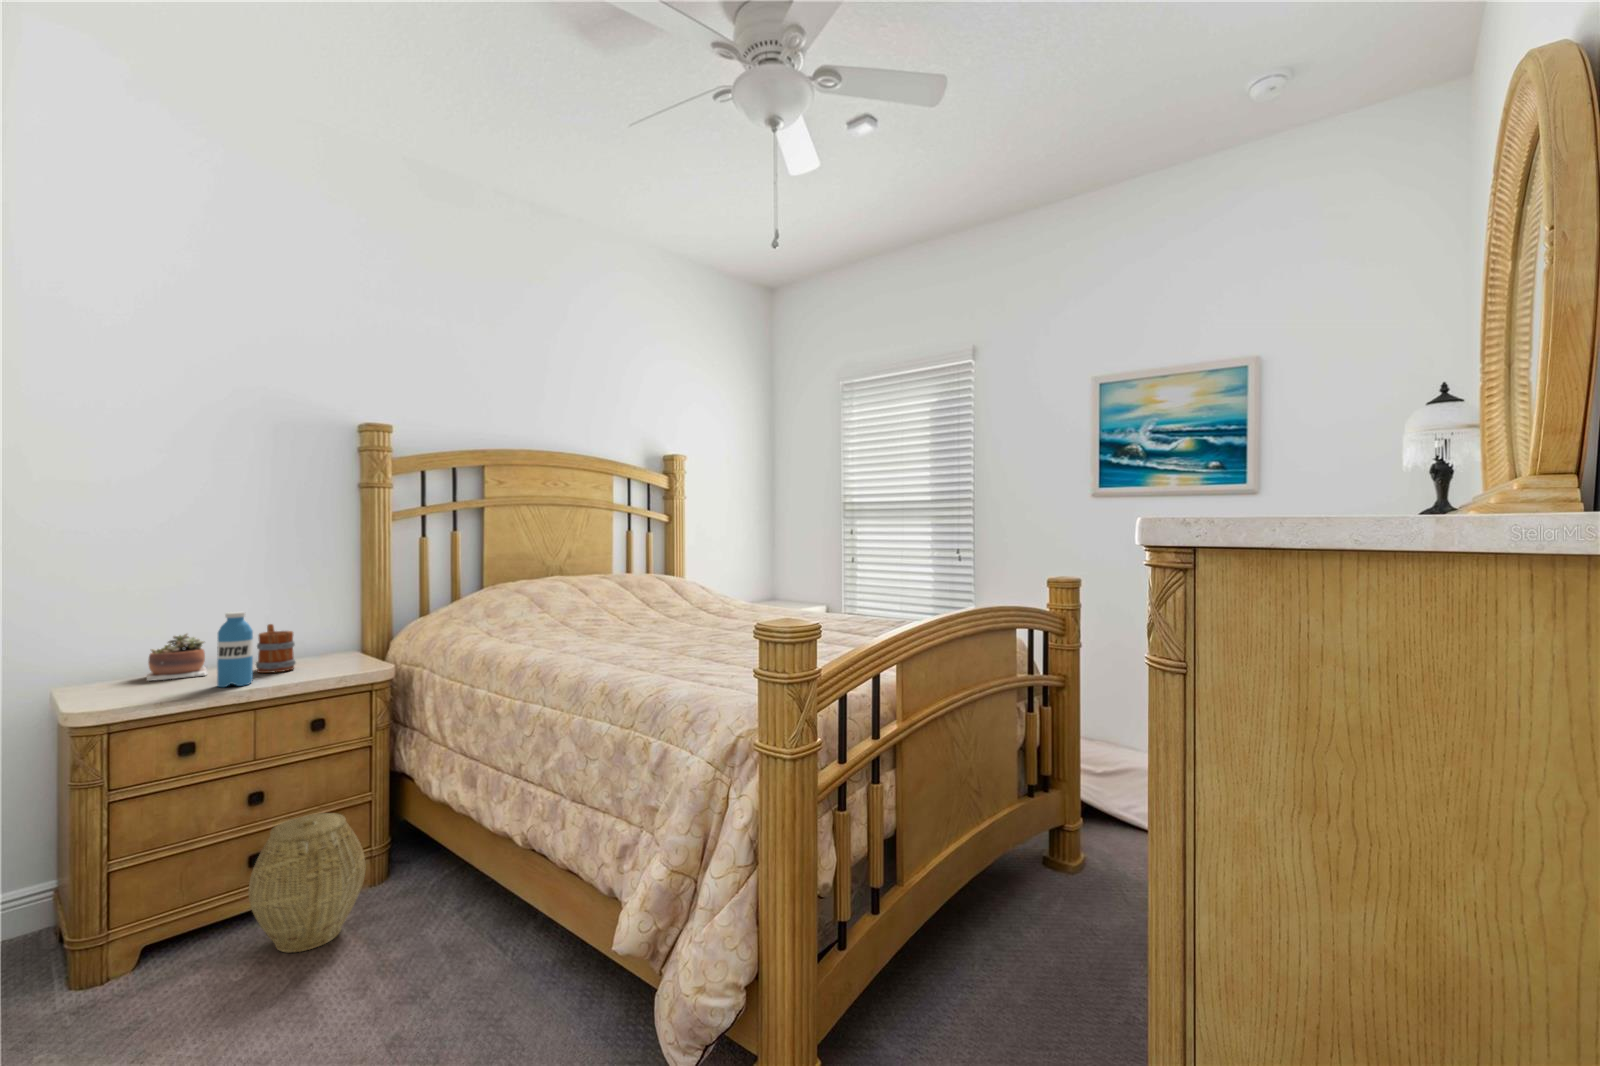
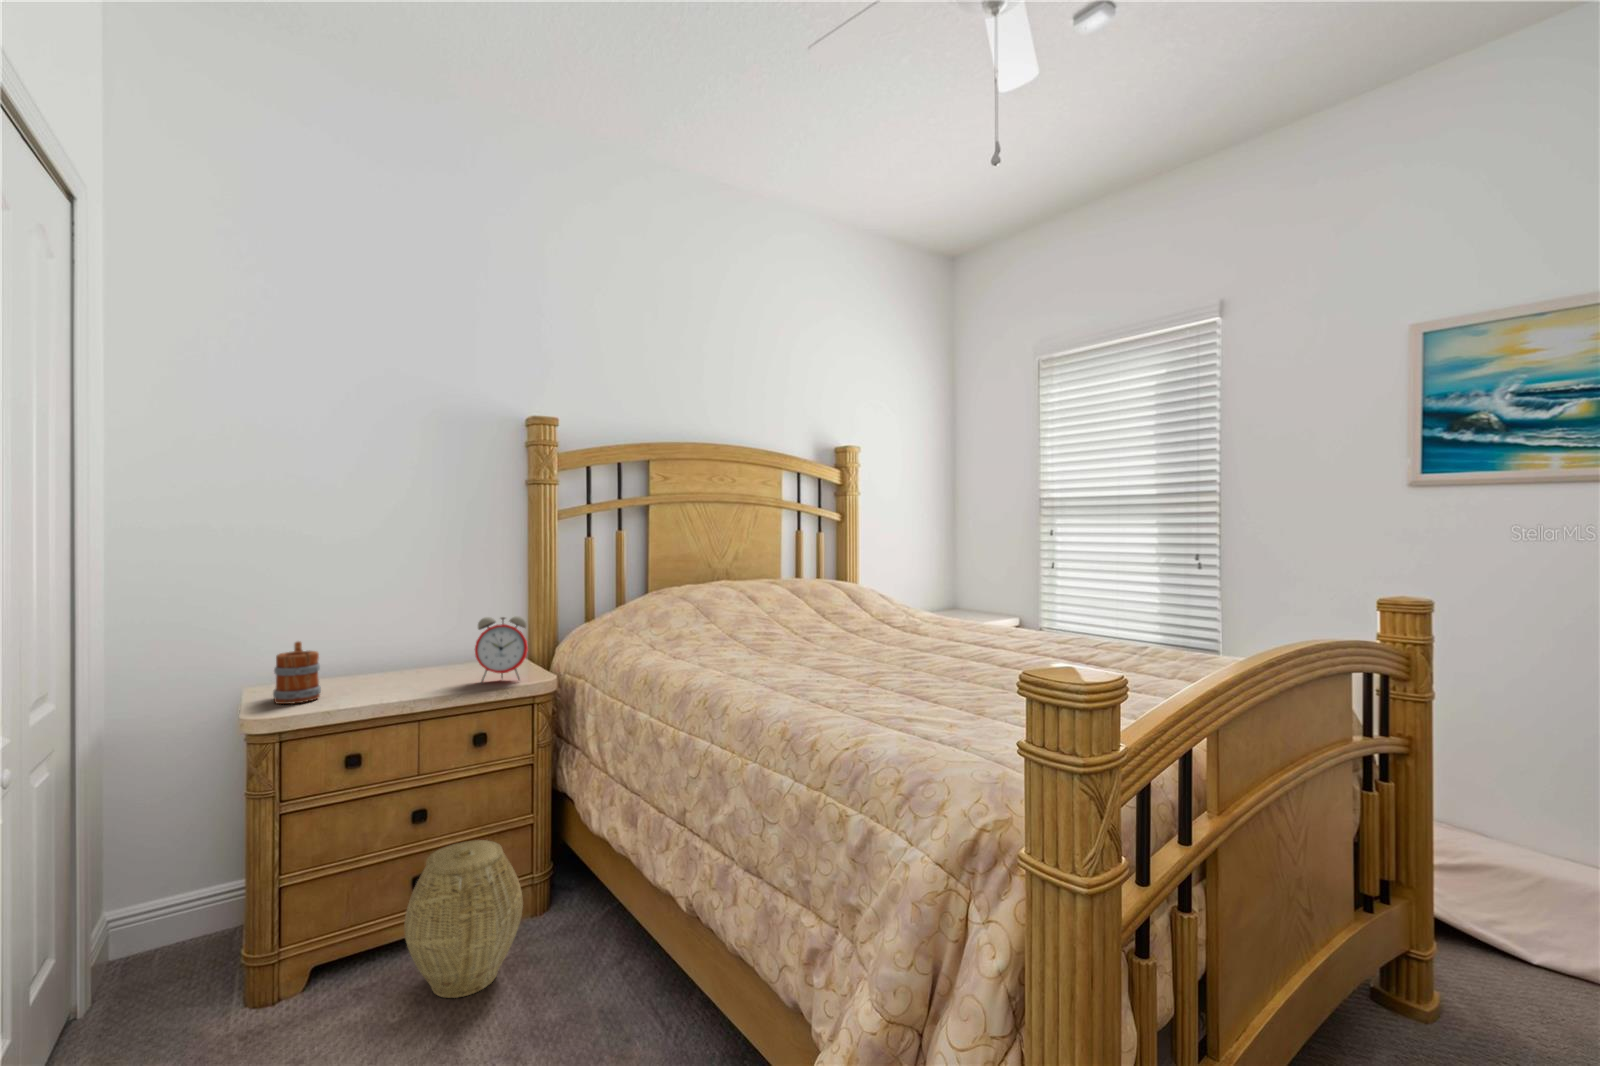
alarm clock: none [311,611,364,674] -> present [475,616,528,683]
water bottle: present [217,612,253,687] -> none [382,616,416,697]
mug: present [256,624,296,673] -> present [273,641,321,704]
succulent plant: present [147,634,207,681] -> none [322,635,381,684]

